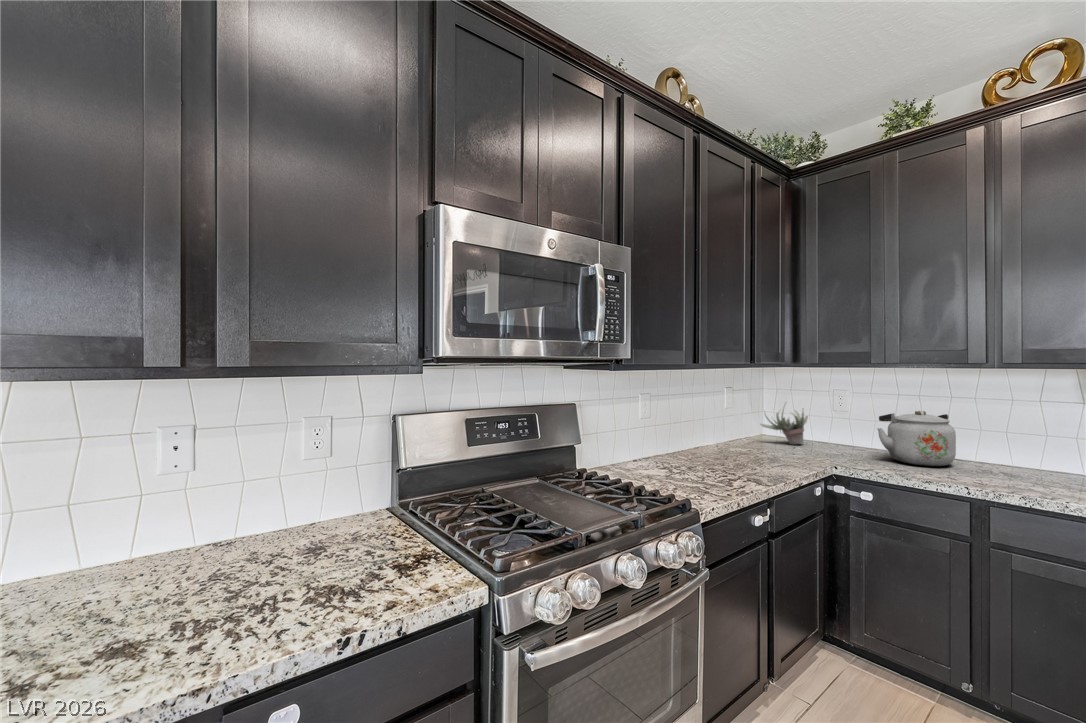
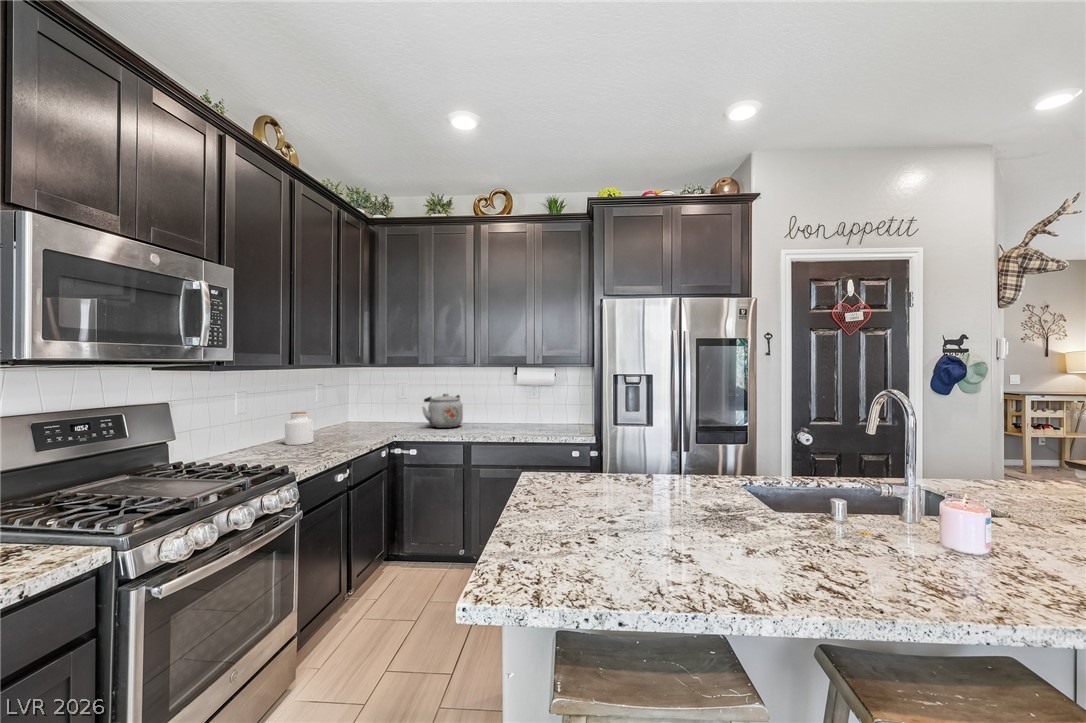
succulent plant: present [760,403,808,444] -> none [345,393,381,425]
jar: none [690,422,722,463] -> present [285,412,313,445]

